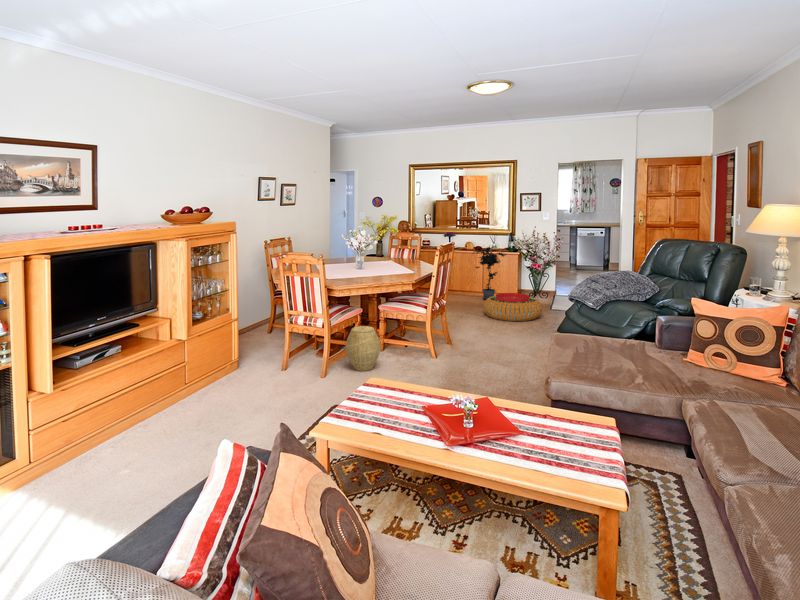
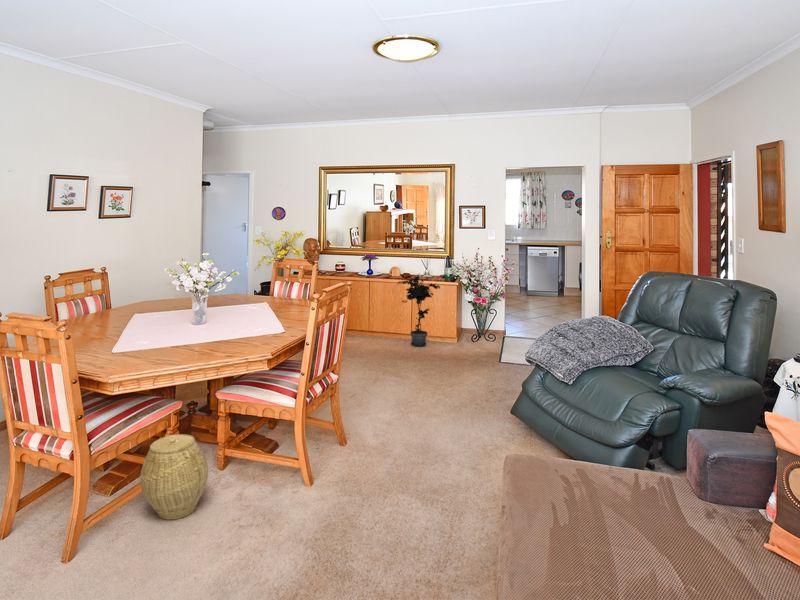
pouf: present [483,293,542,321] -> none [407,342,487,385]

